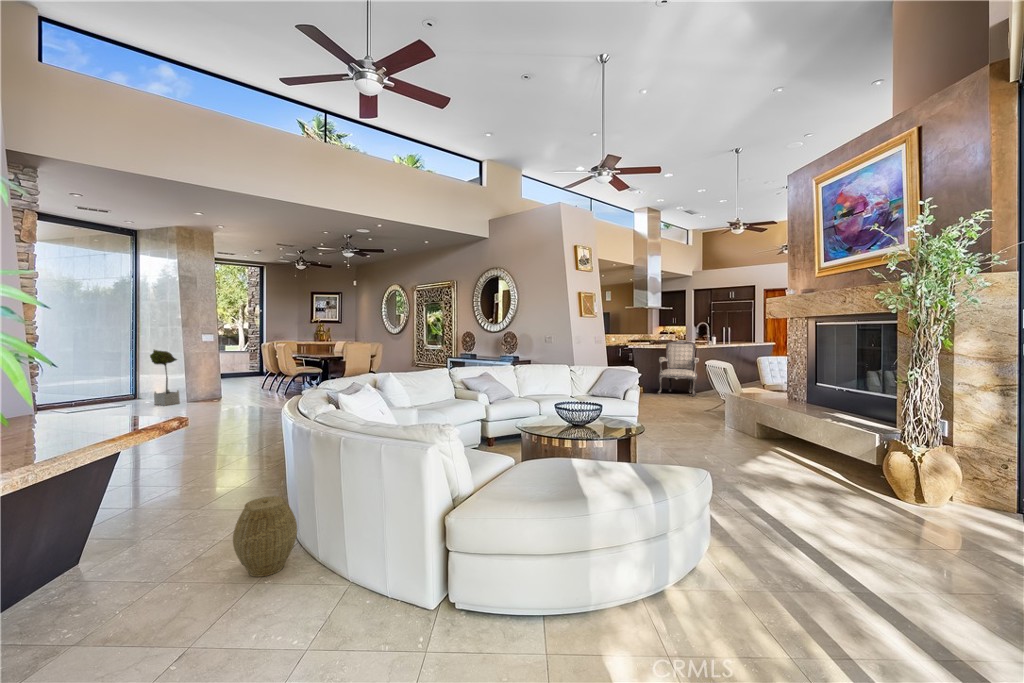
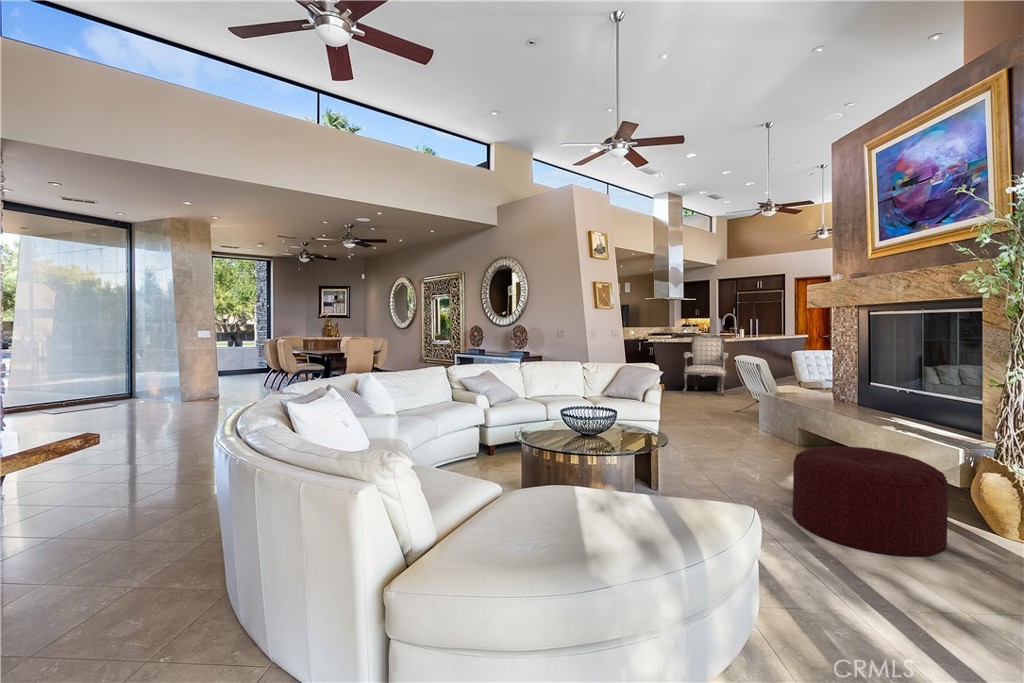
potted tree: present [150,350,180,406] -> none [142,347,174,407]
ottoman: none [747,434,867,518] -> present [792,446,948,556]
woven basket: present [233,496,297,577] -> none [146,530,231,633]

